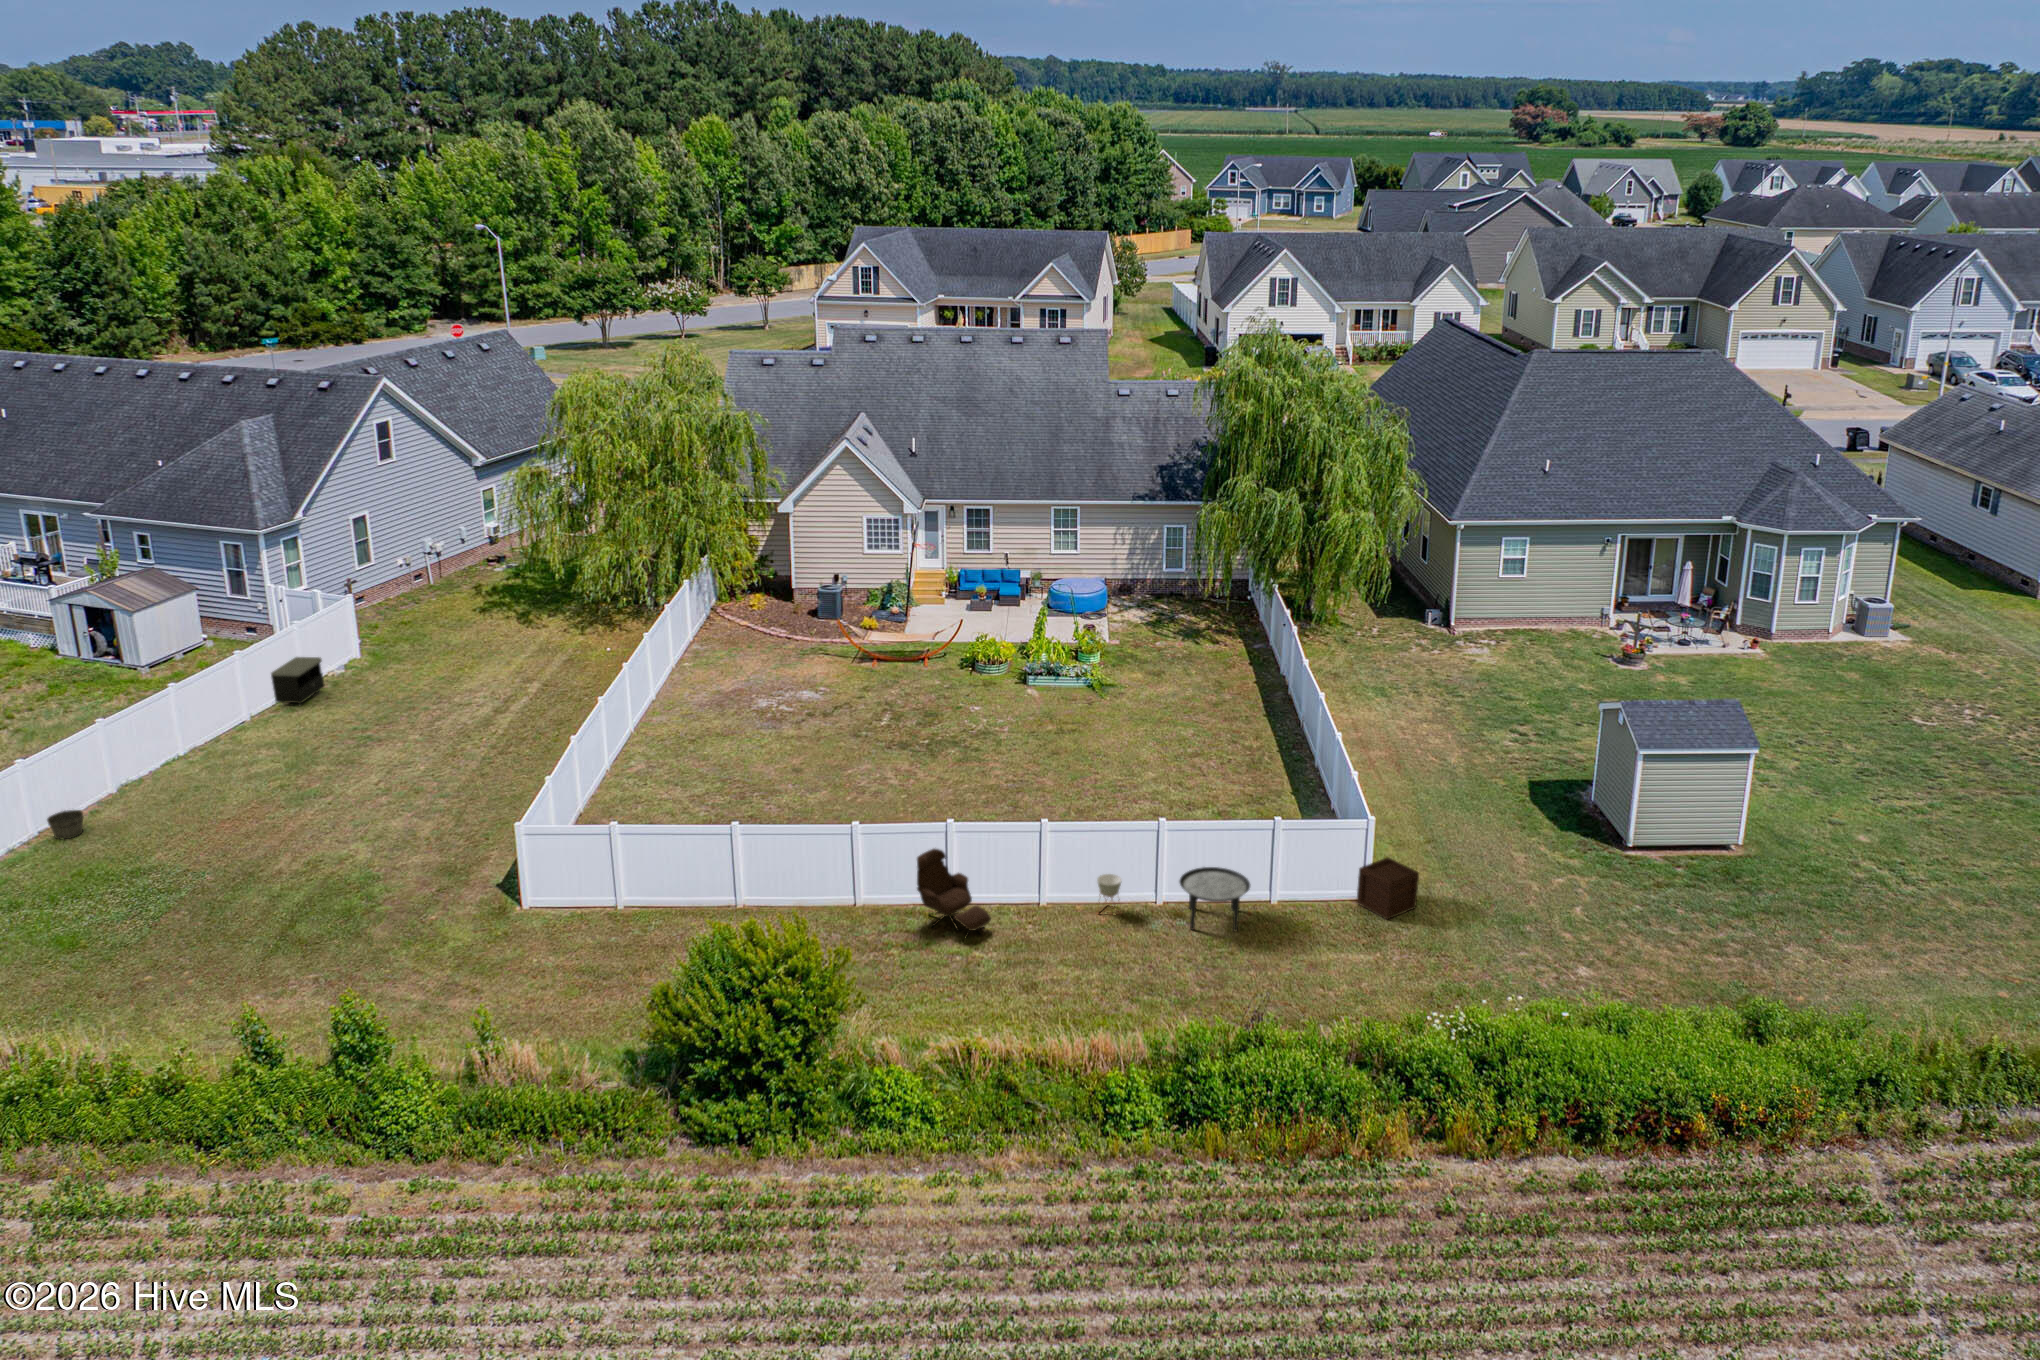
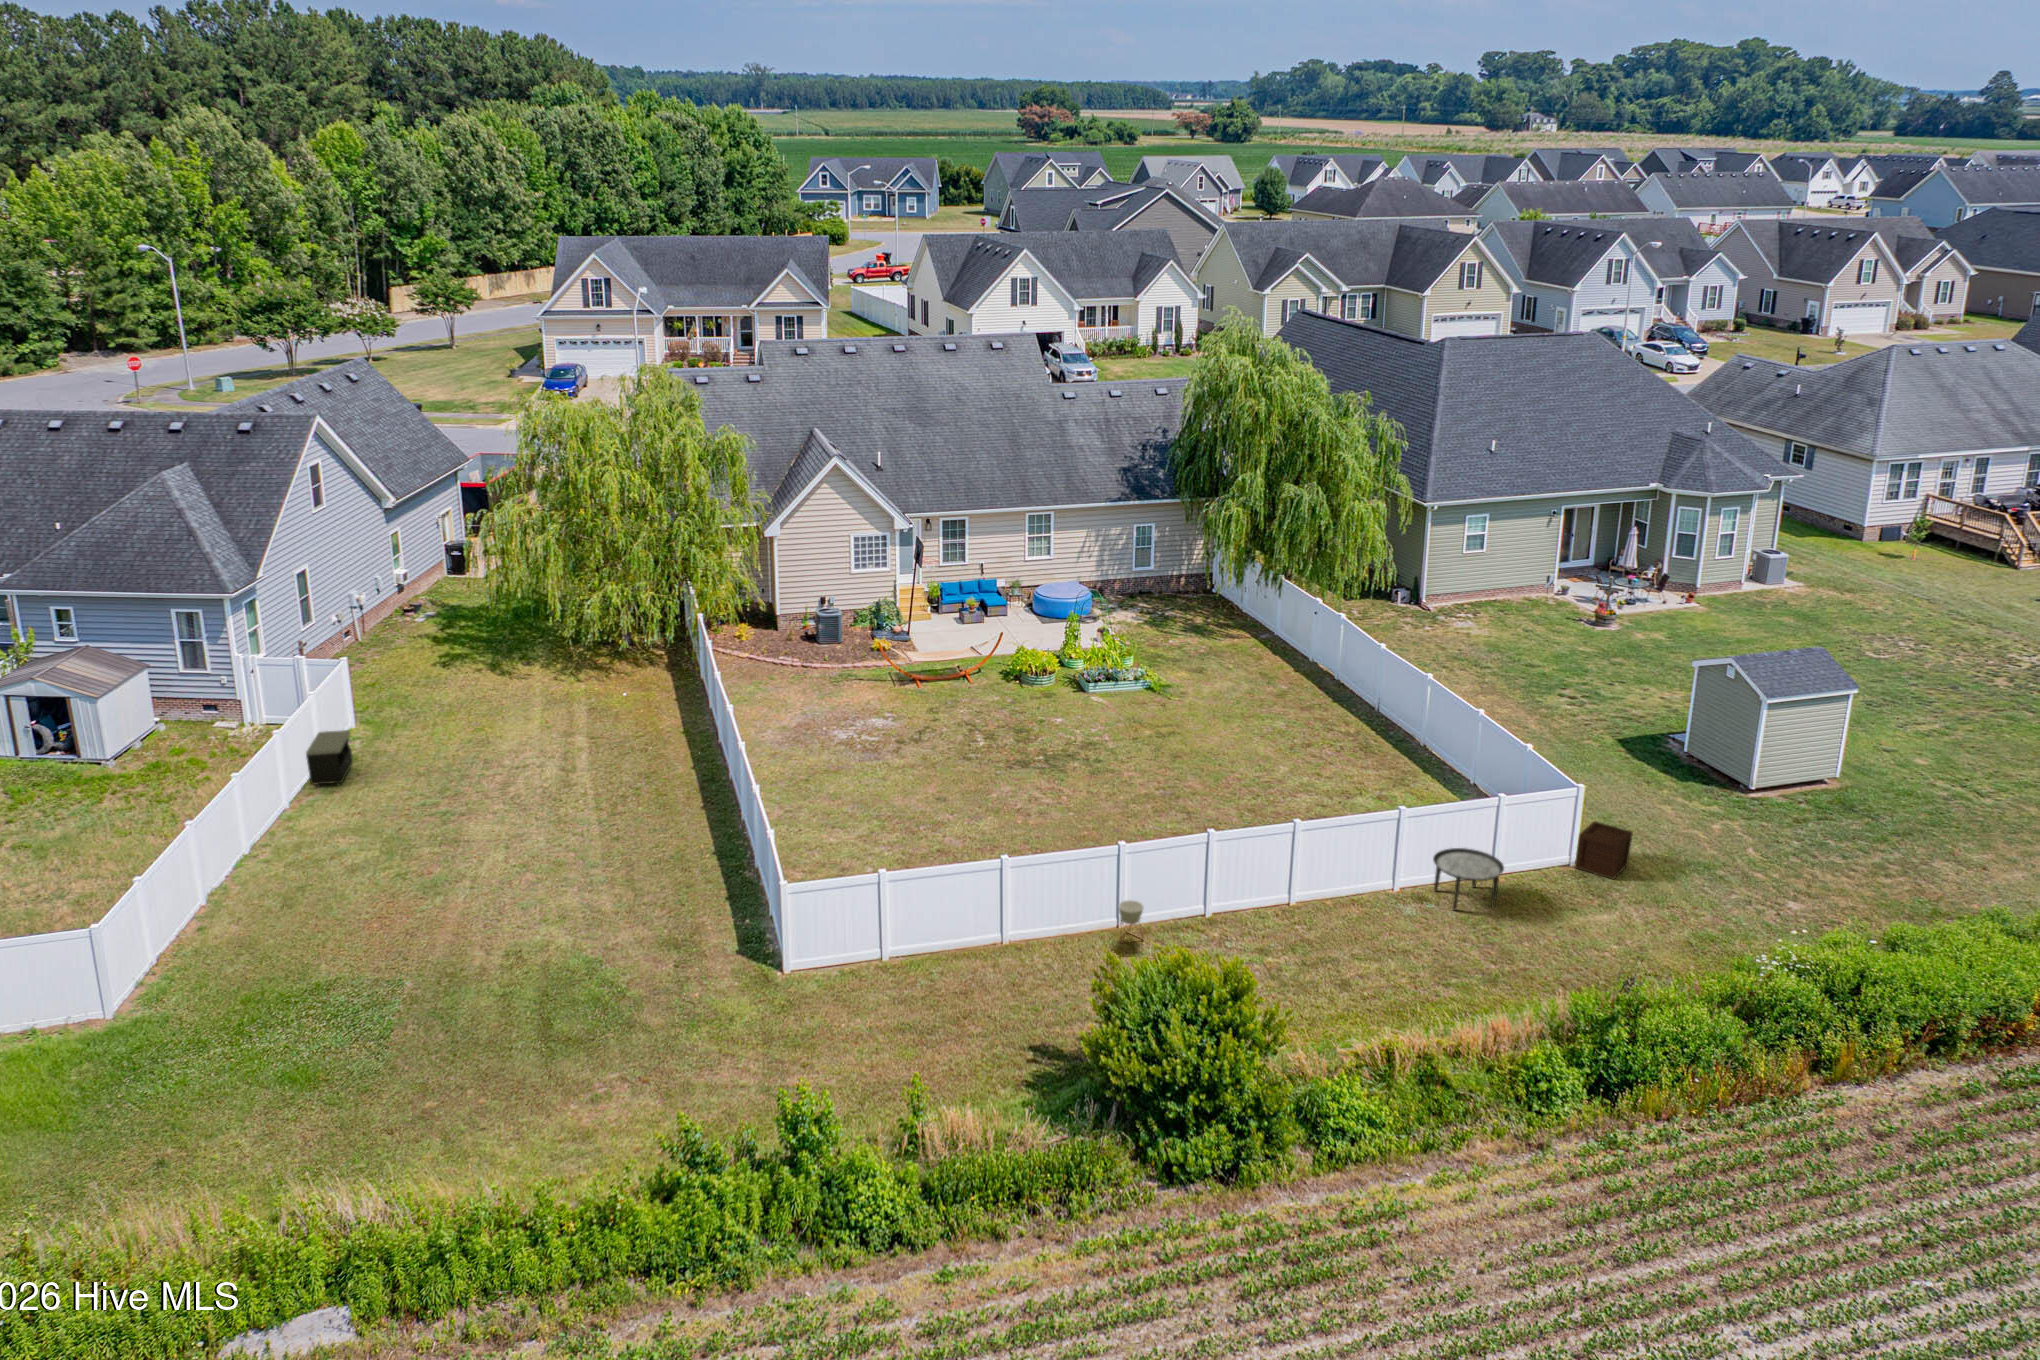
wooden bucket: present [47,810,83,839] -> none [171,928,211,965]
lounge chair: present [917,849,991,936] -> none [1196,857,1274,946]
planter: present [1097,874,1121,914] -> present [1119,900,1144,942]

